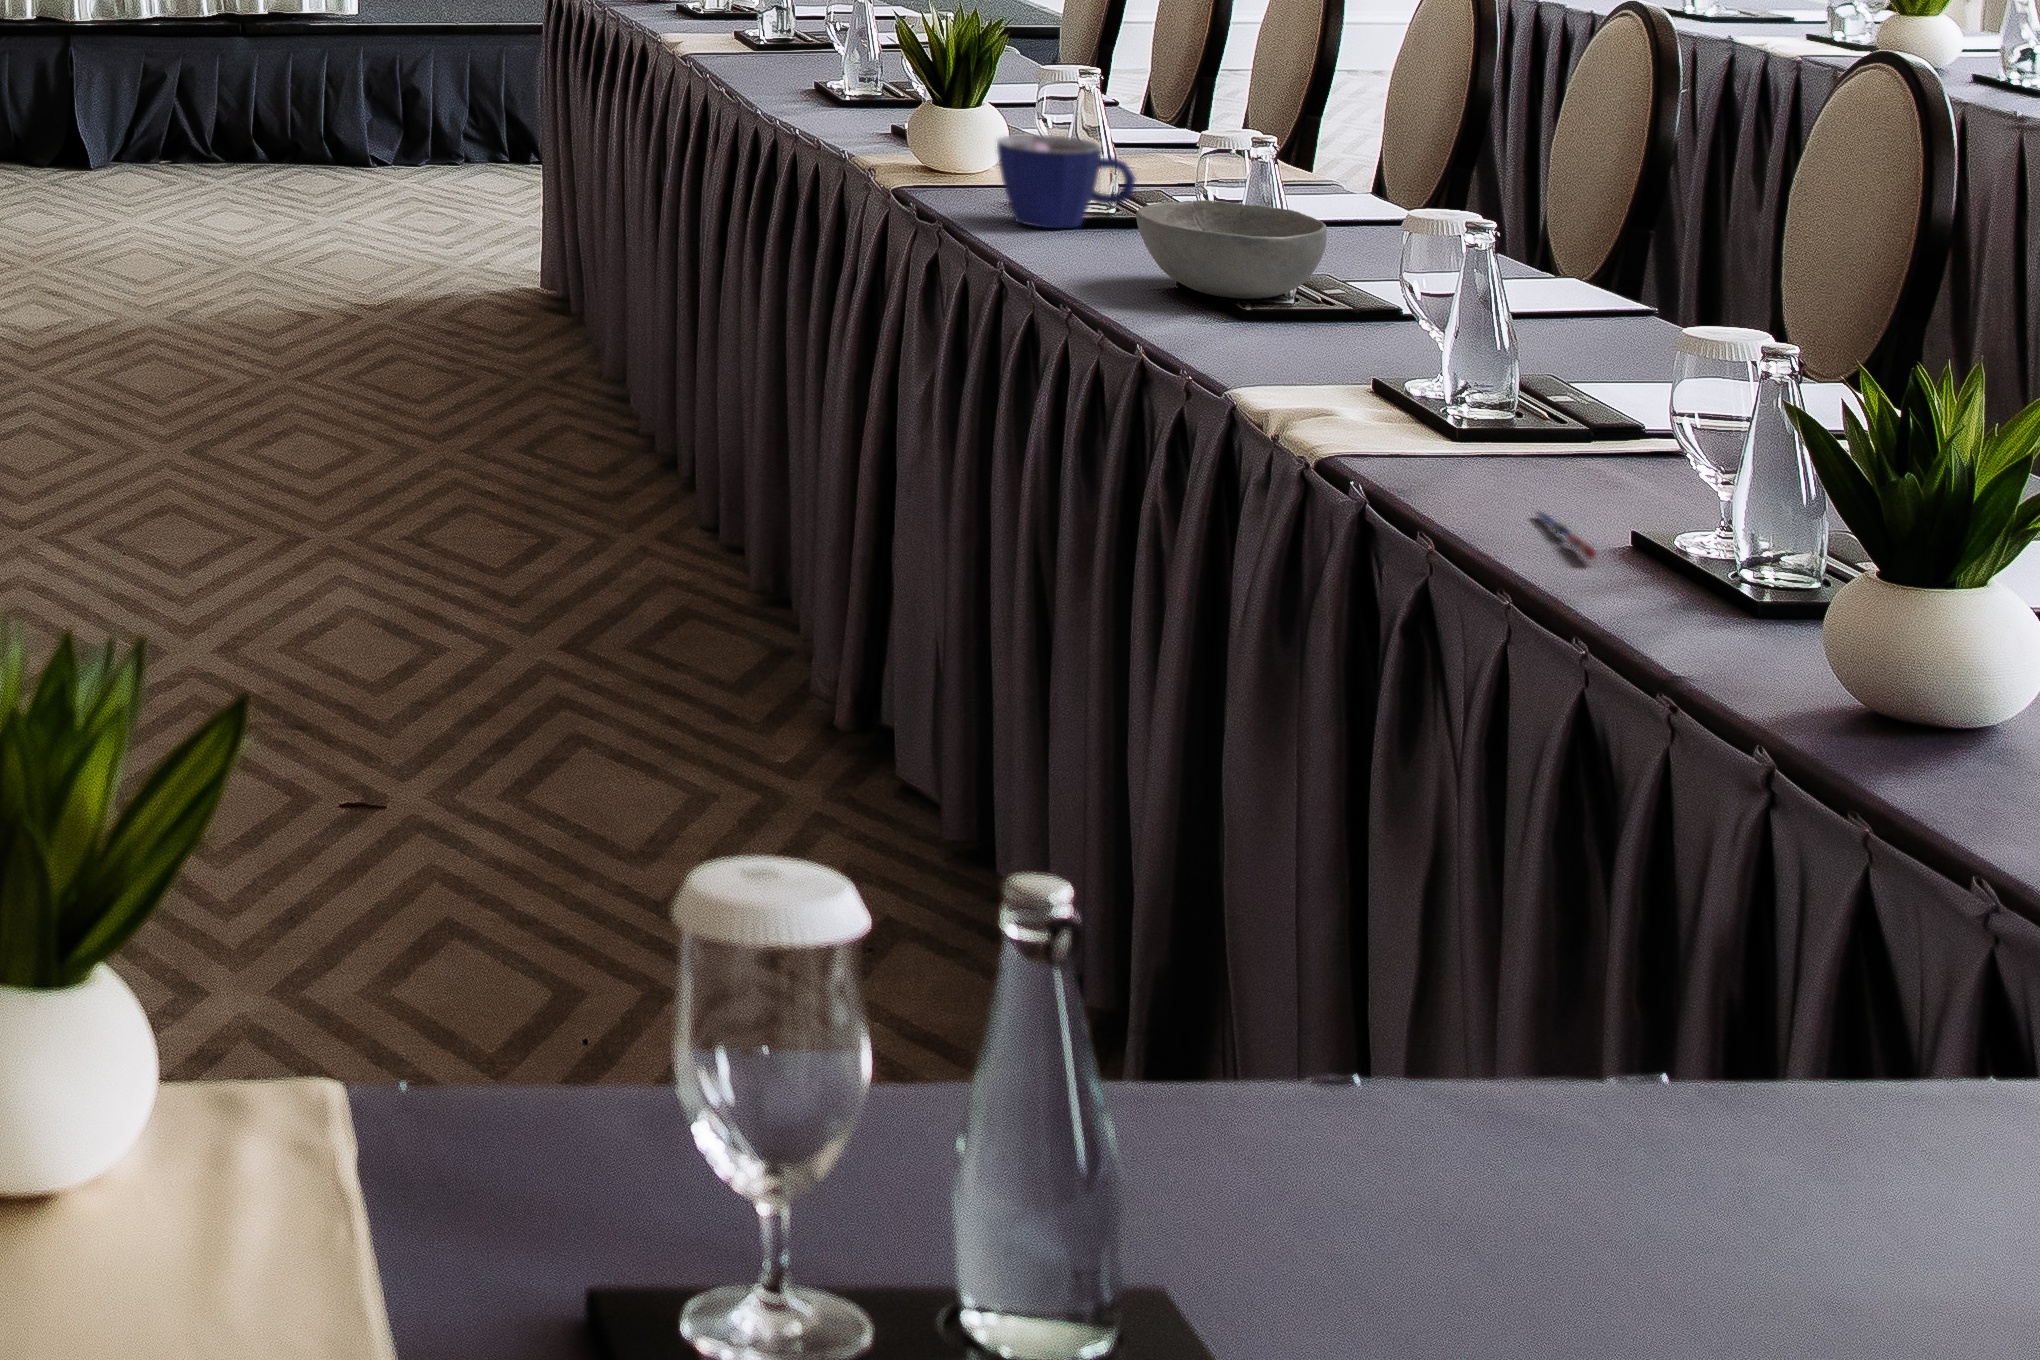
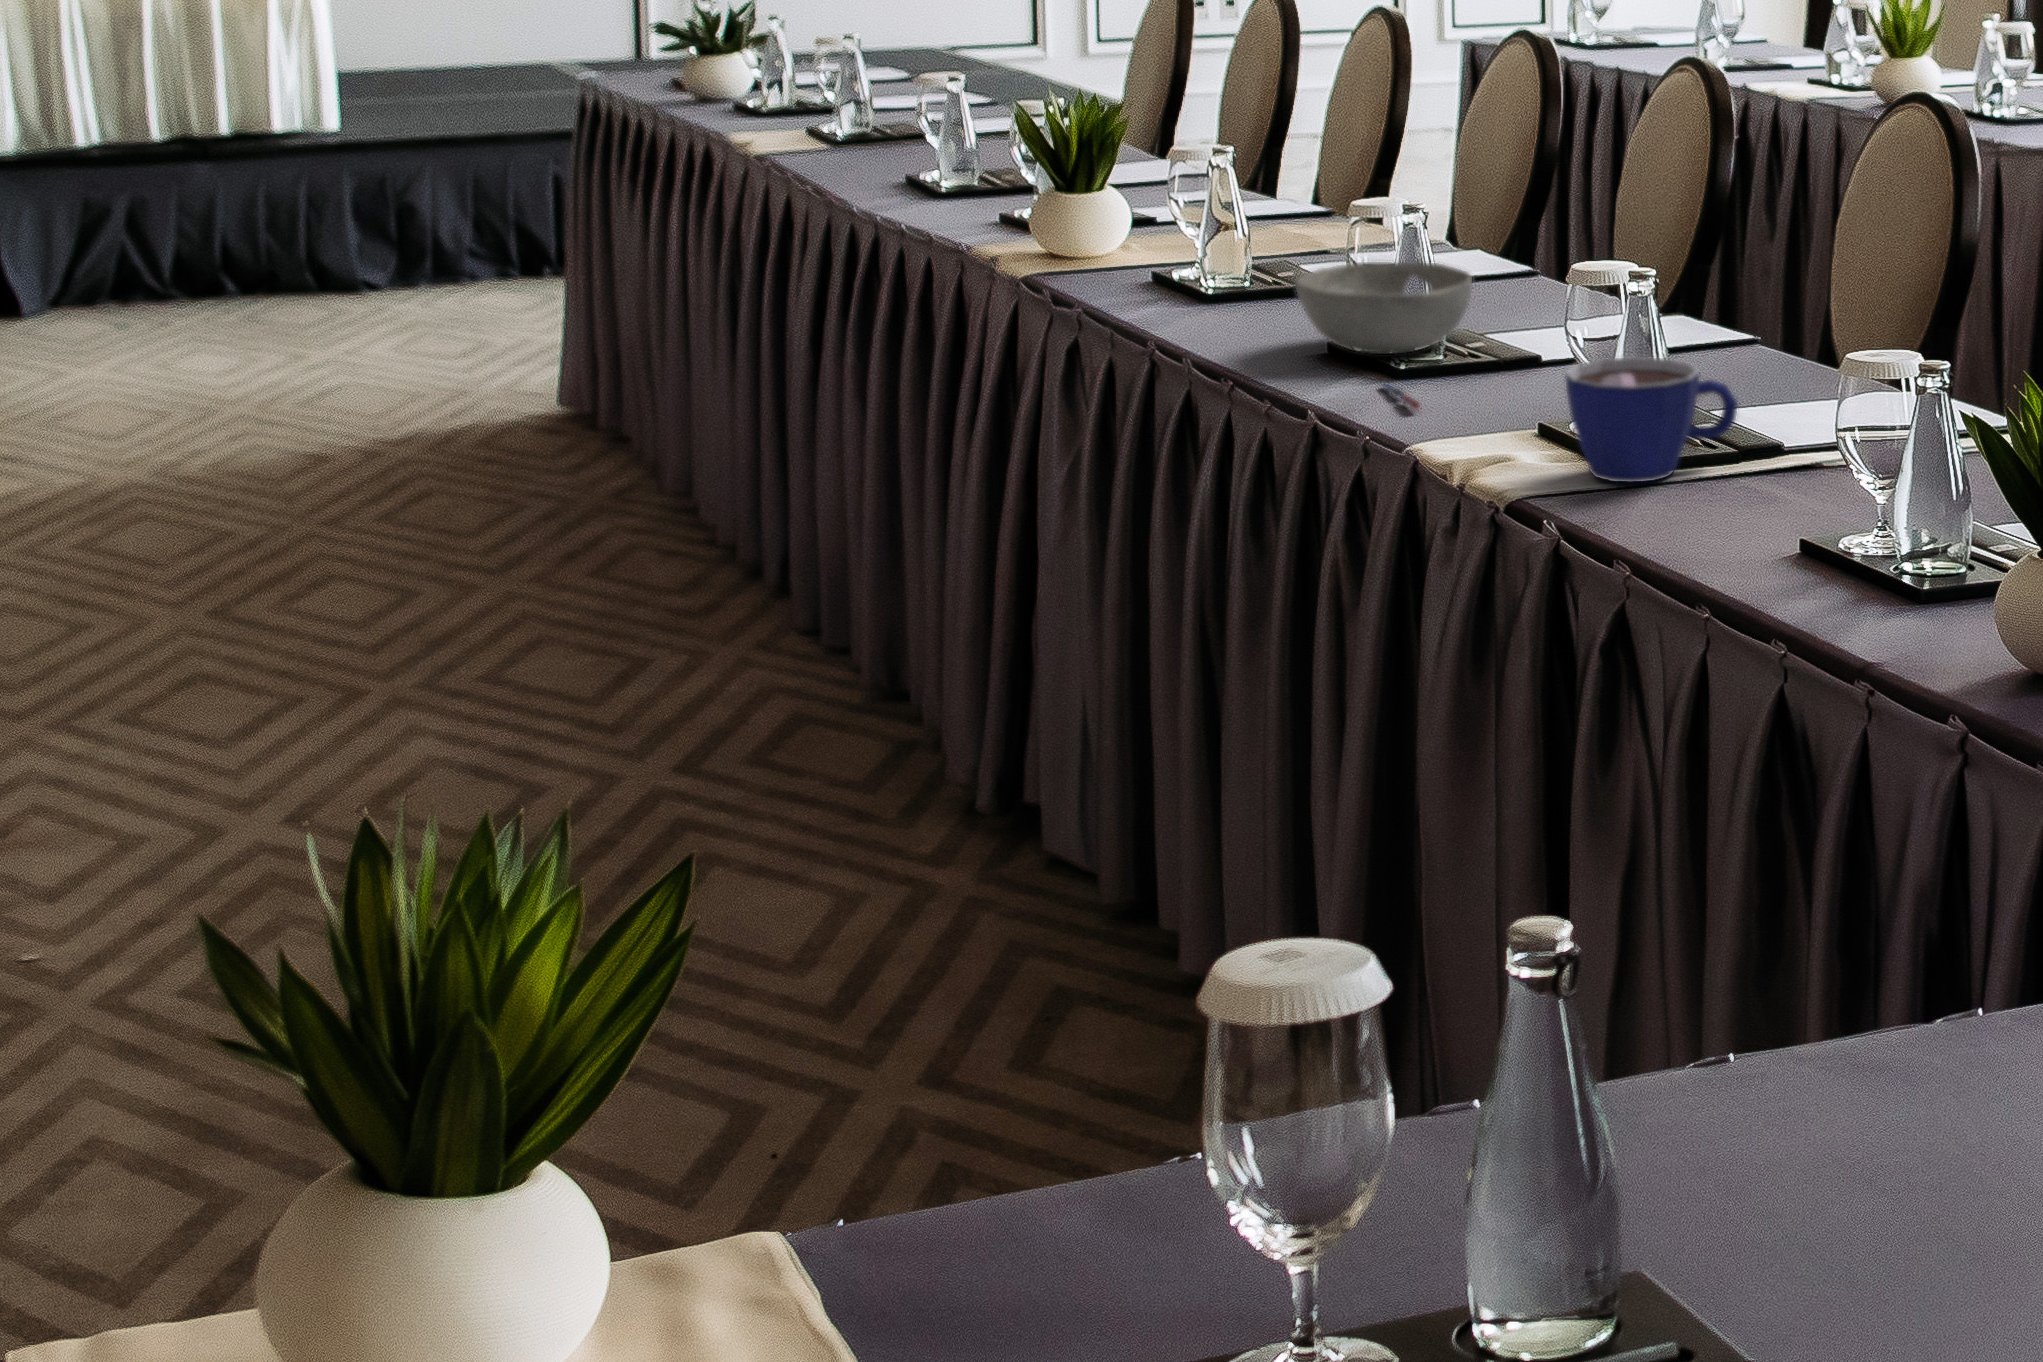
cup: present [997,134,1135,228] -> present [1565,357,1738,482]
pen: present [1536,511,1596,559] -> present [1382,384,1420,409]

